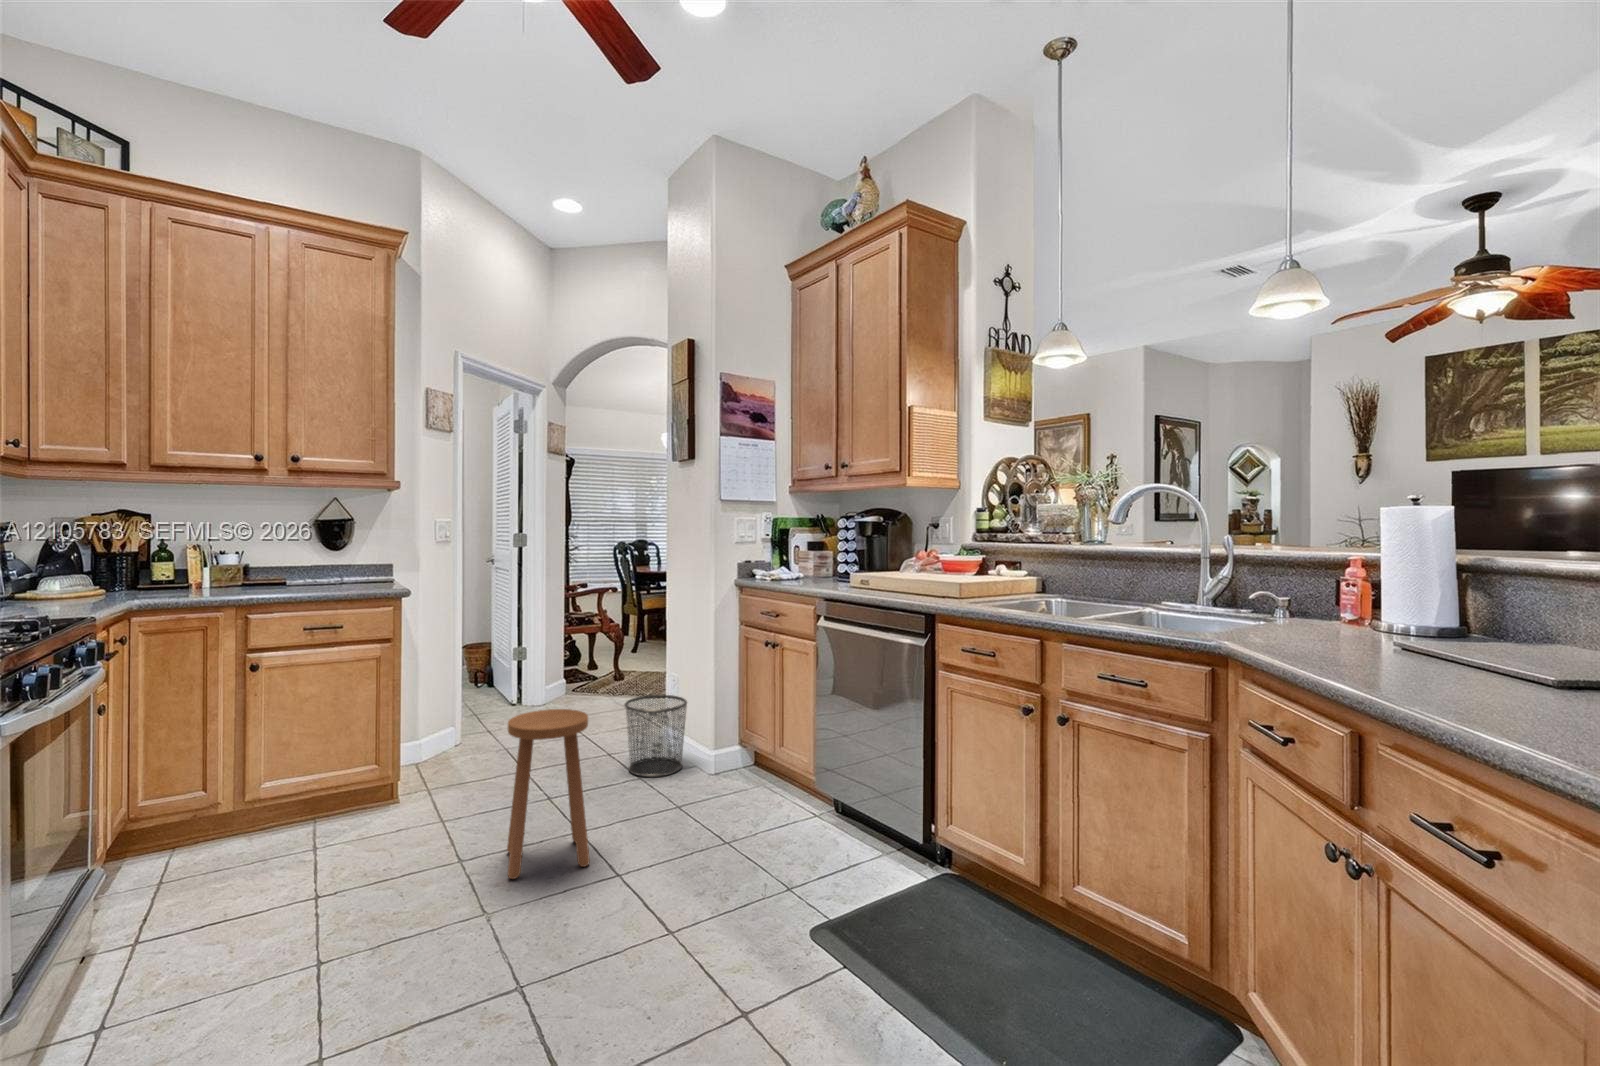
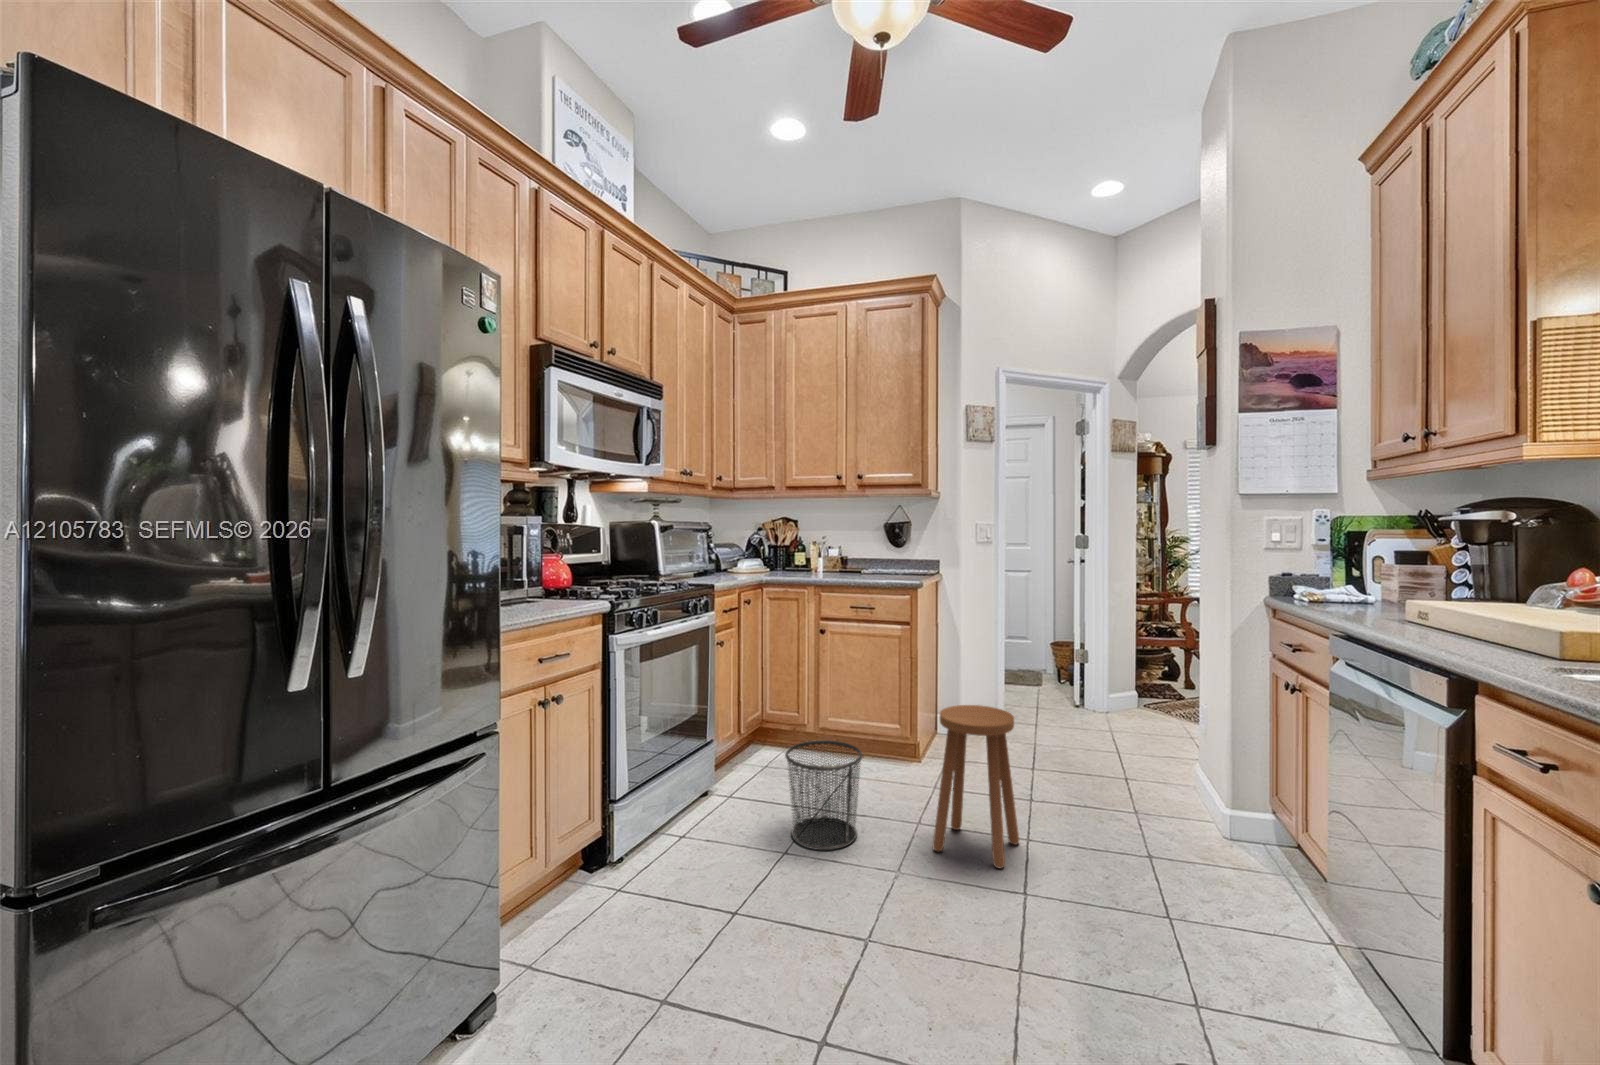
waste bin: present [624,695,687,777] -> present [785,740,863,850]

